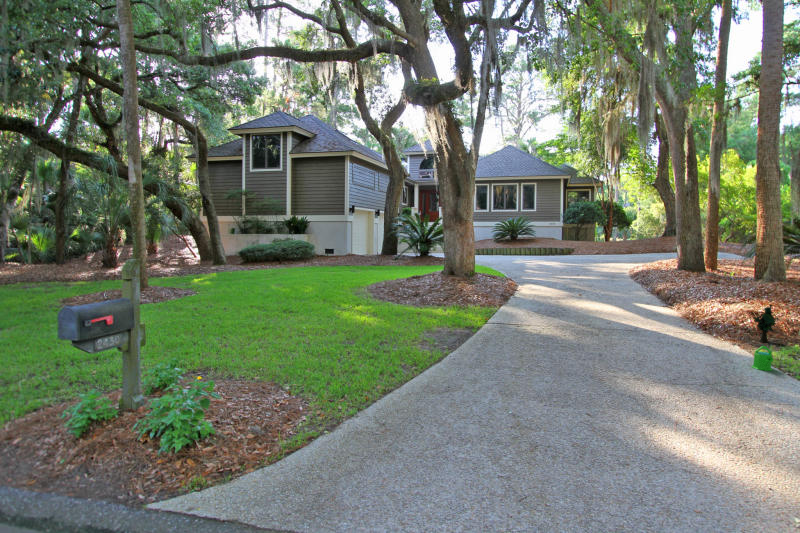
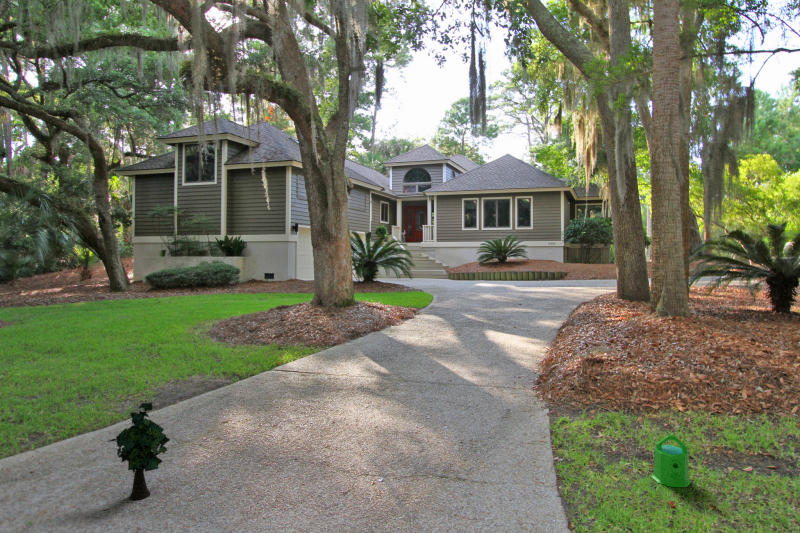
decorative plant: present [753,305,779,343] -> present [108,403,170,500]

